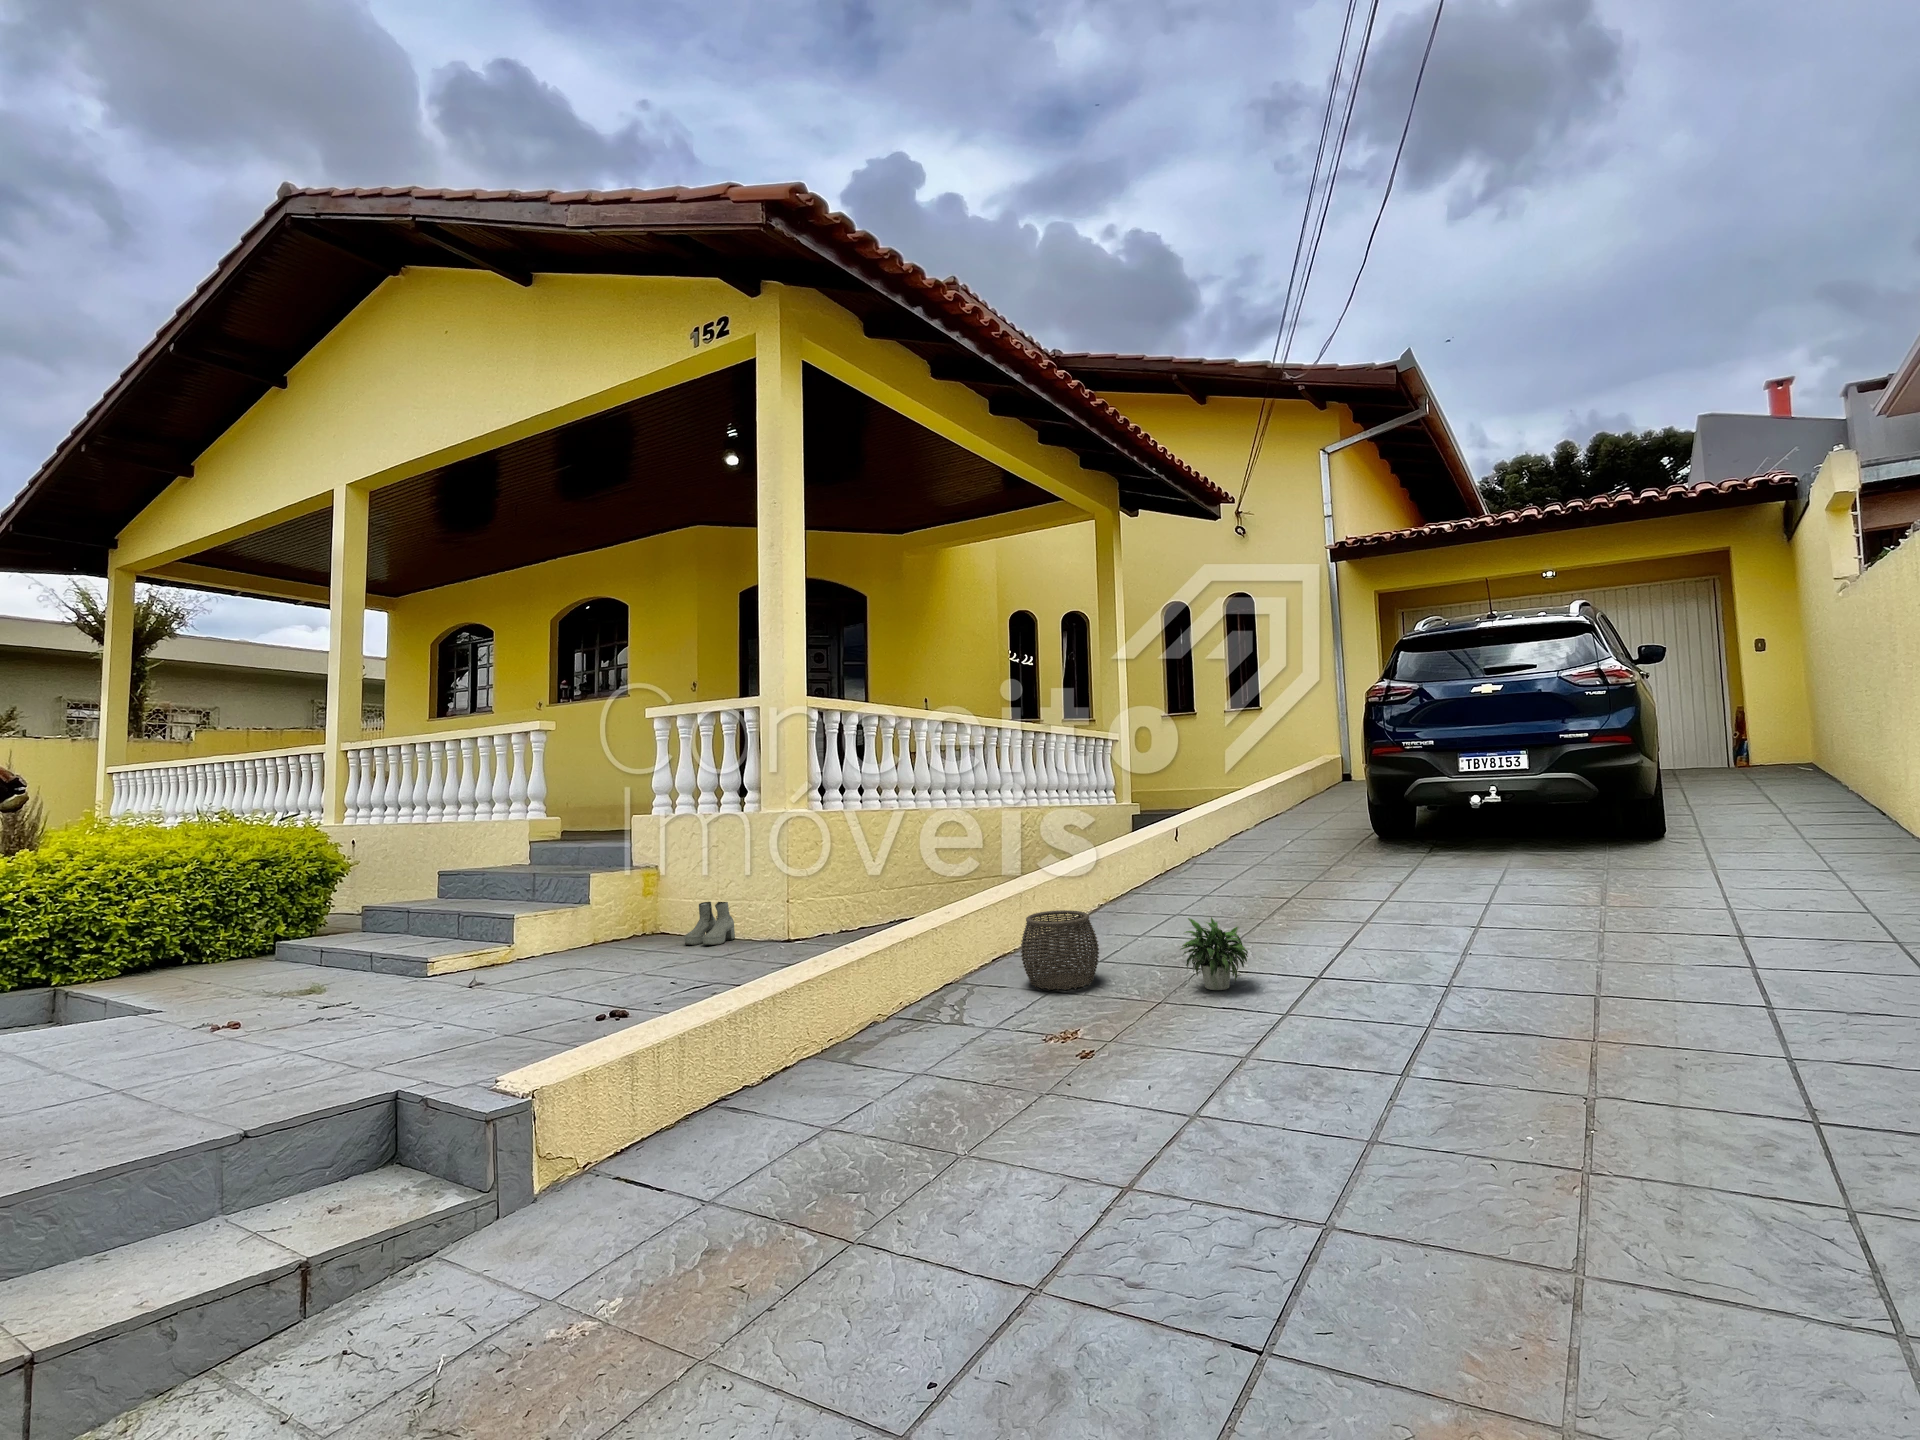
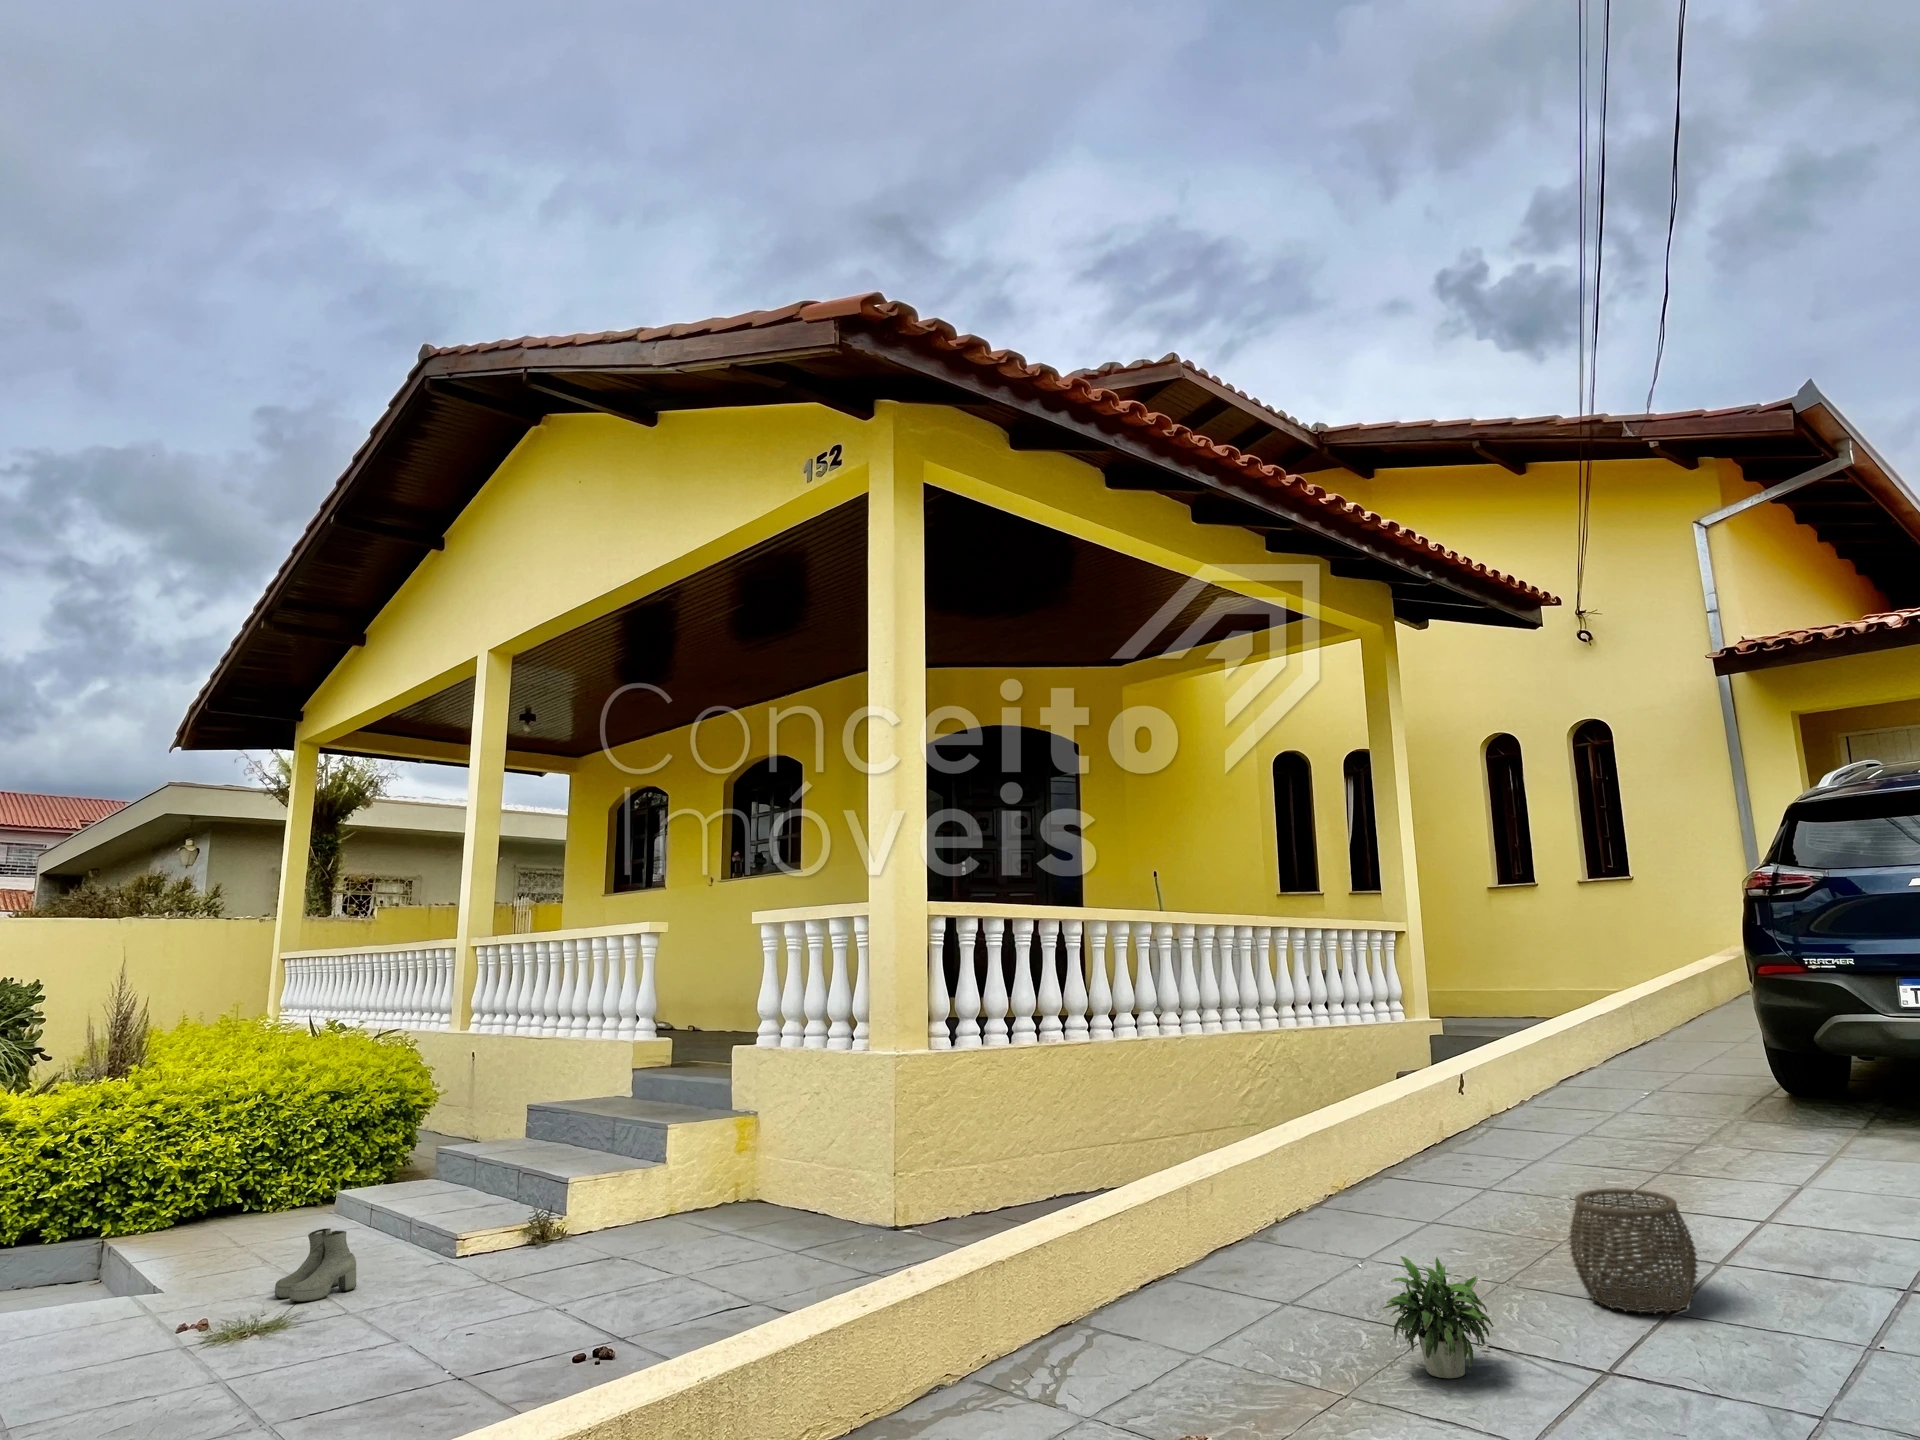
boots: present [685,902,735,945] -> present [275,1228,356,1302]
woven basket: present [1021,910,1099,990] -> present [1569,1188,1698,1313]

